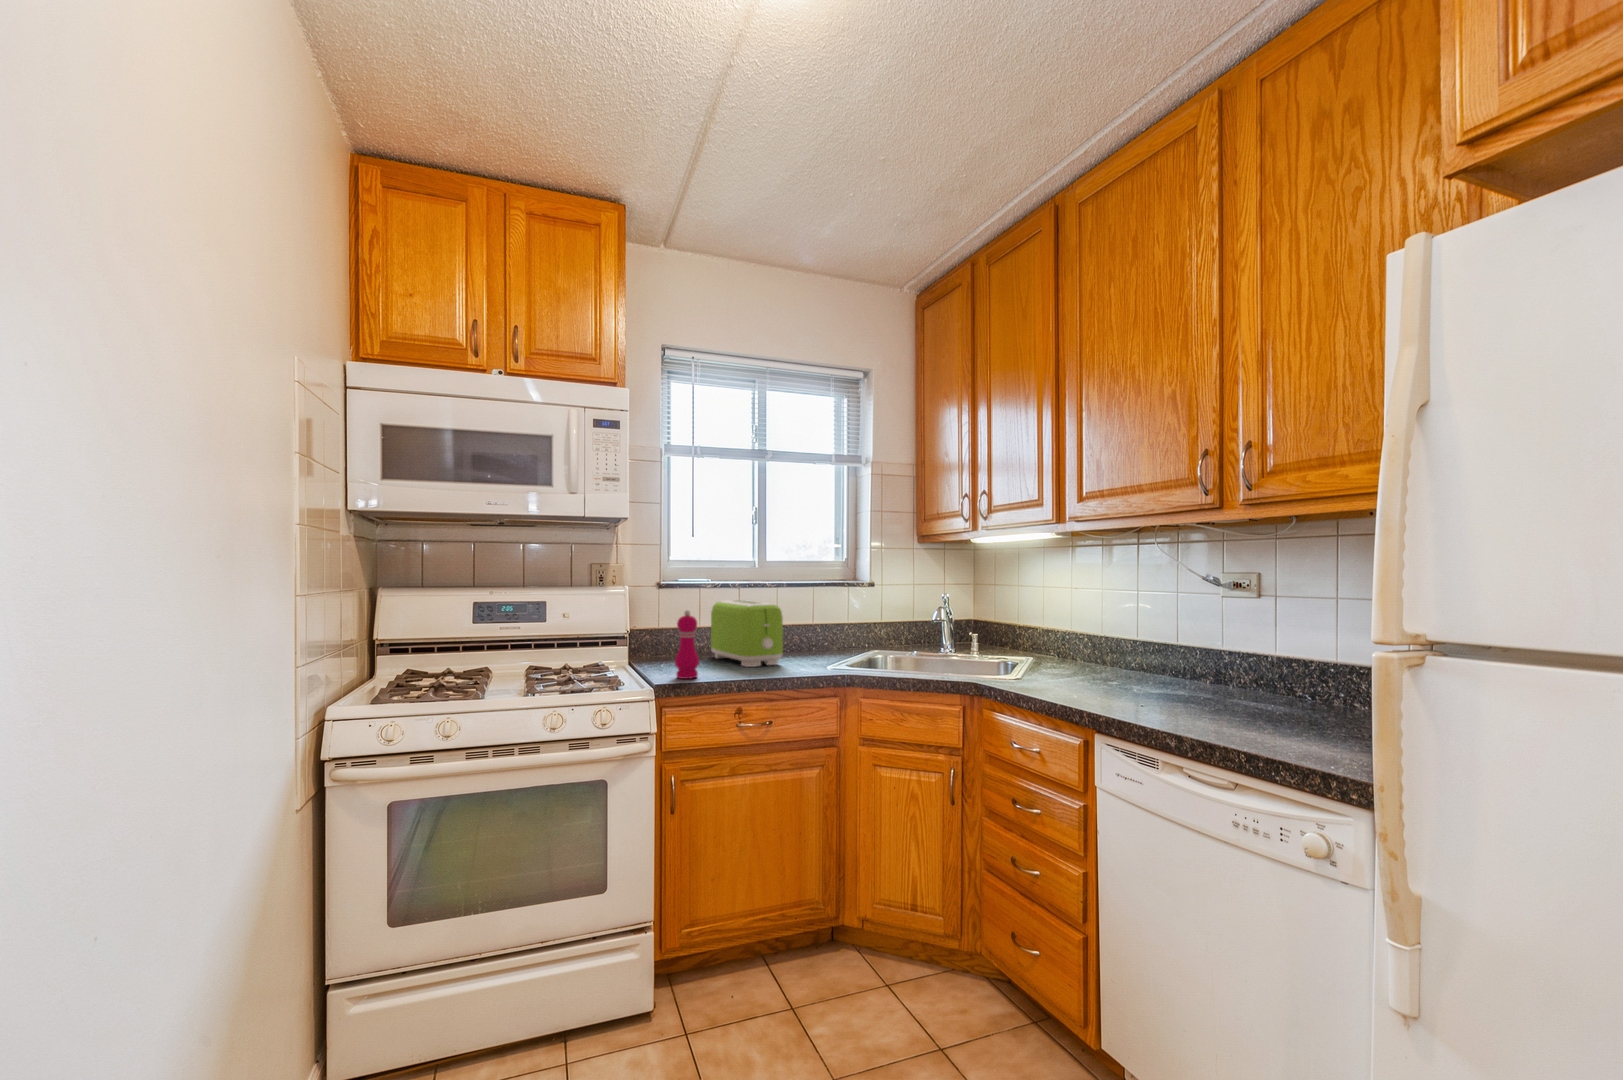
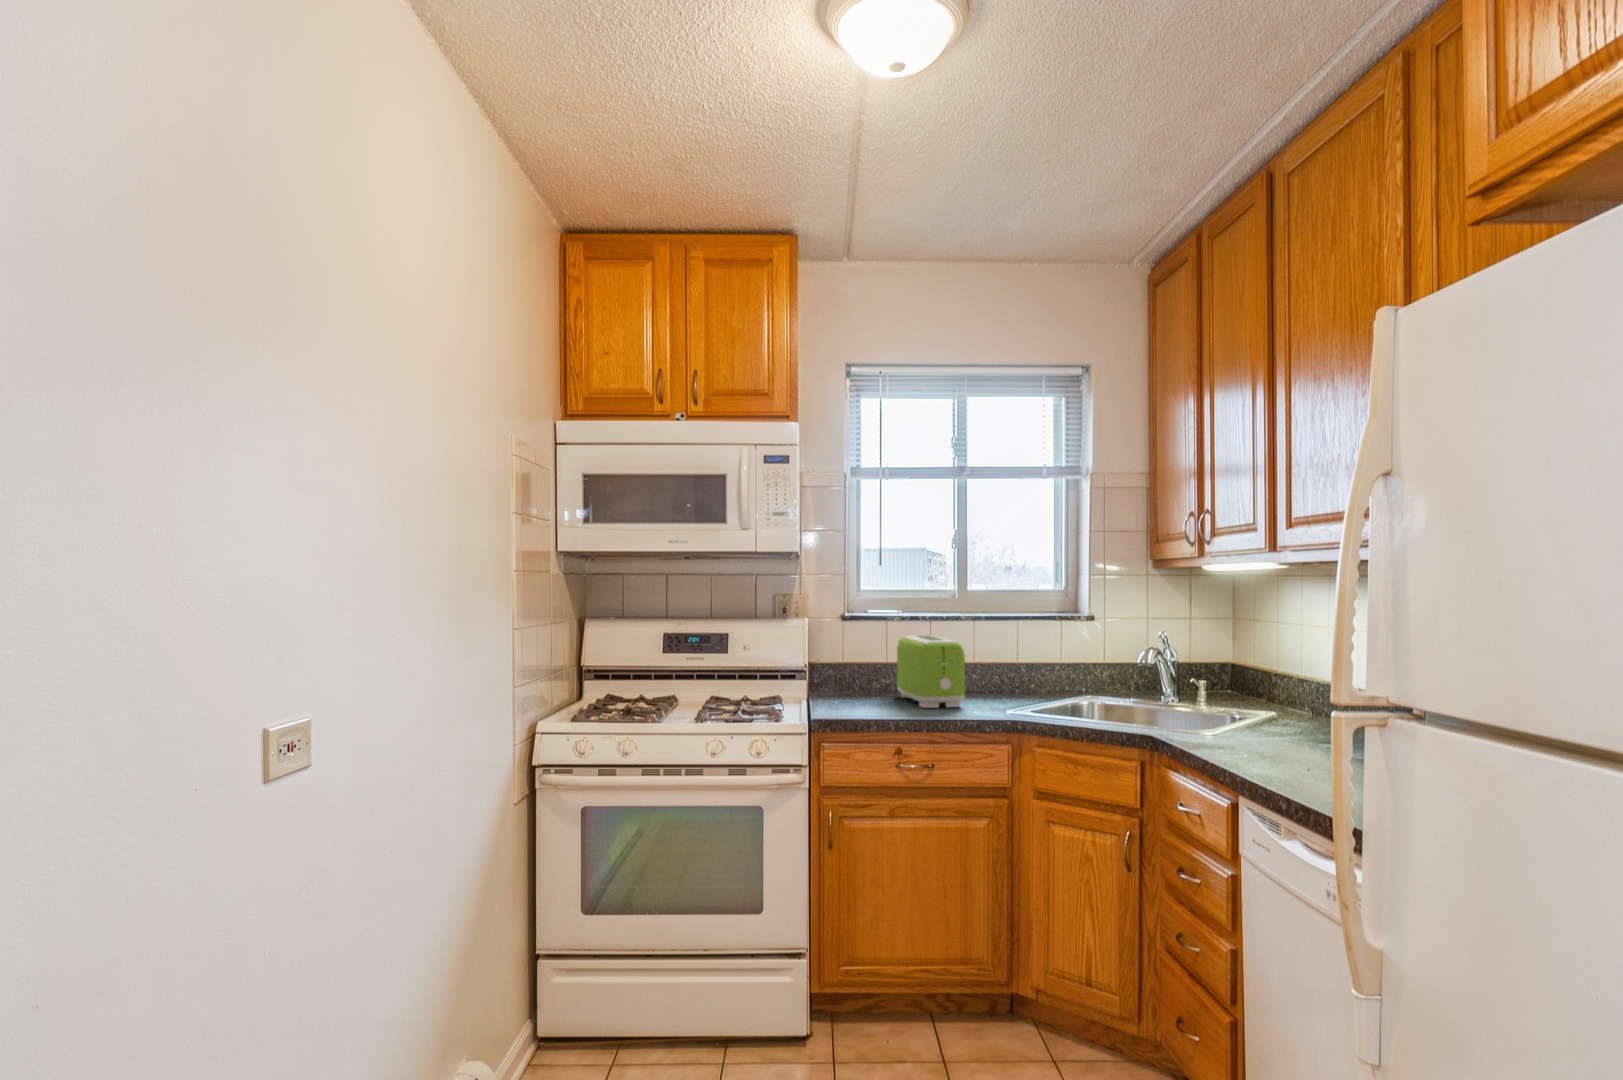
pepper mill: present [675,610,699,679] -> none [839,646,863,716]

